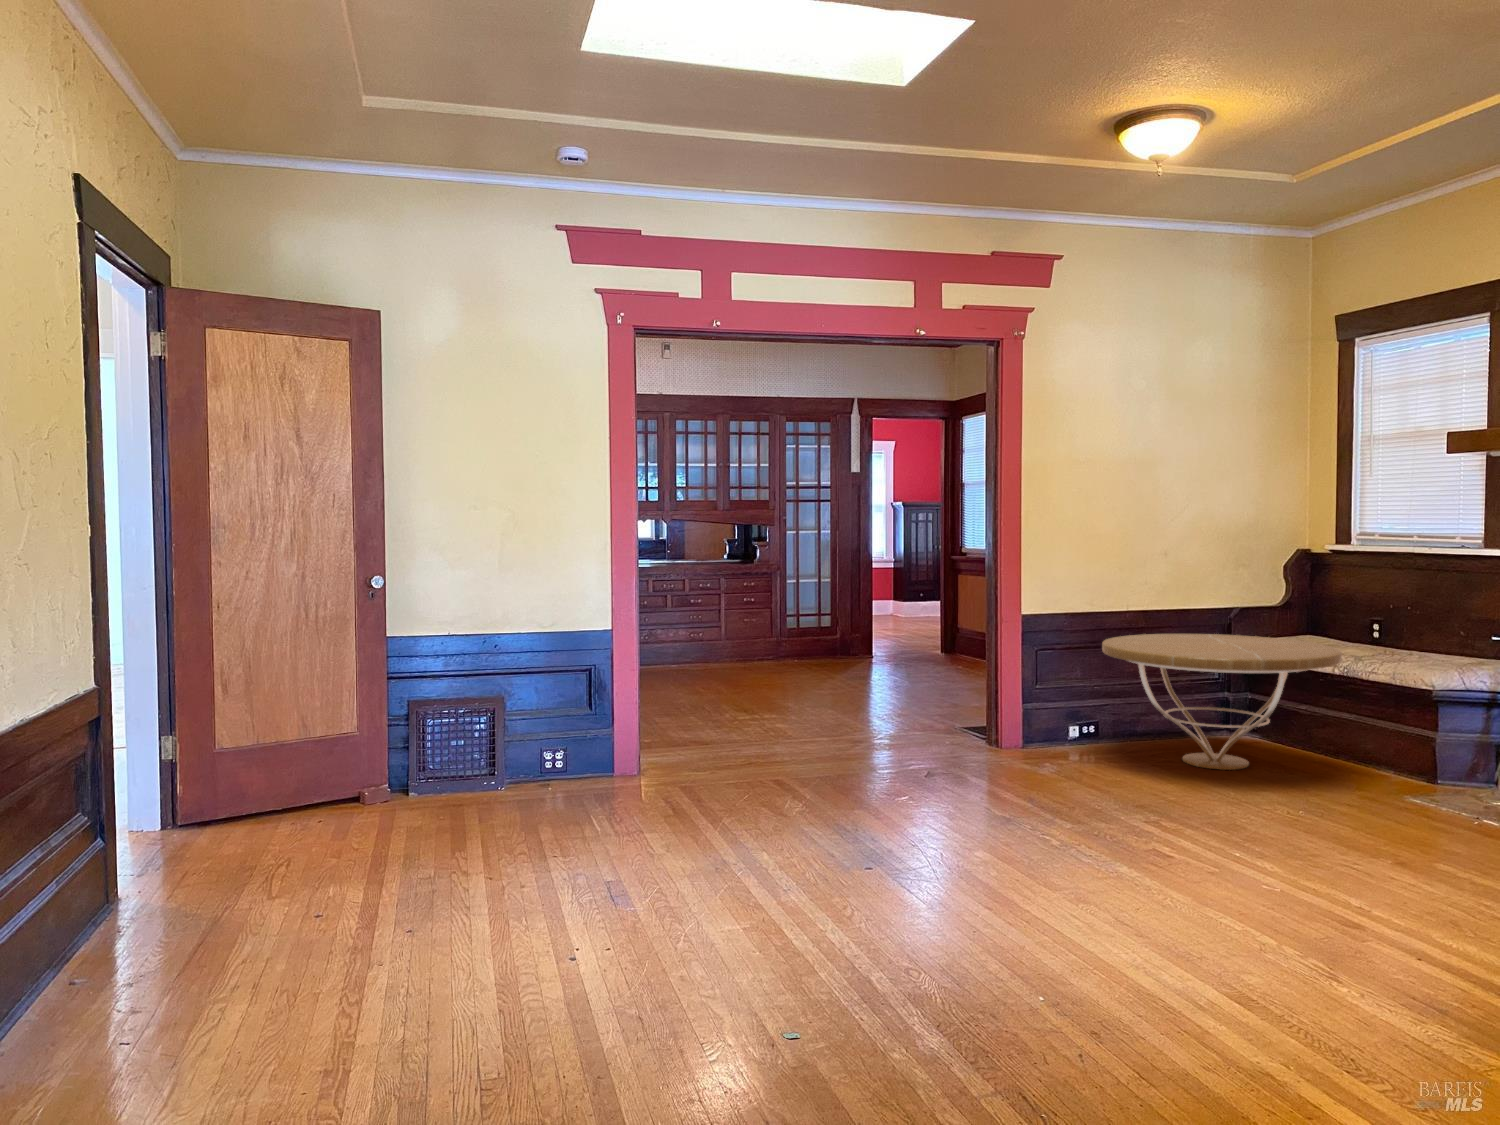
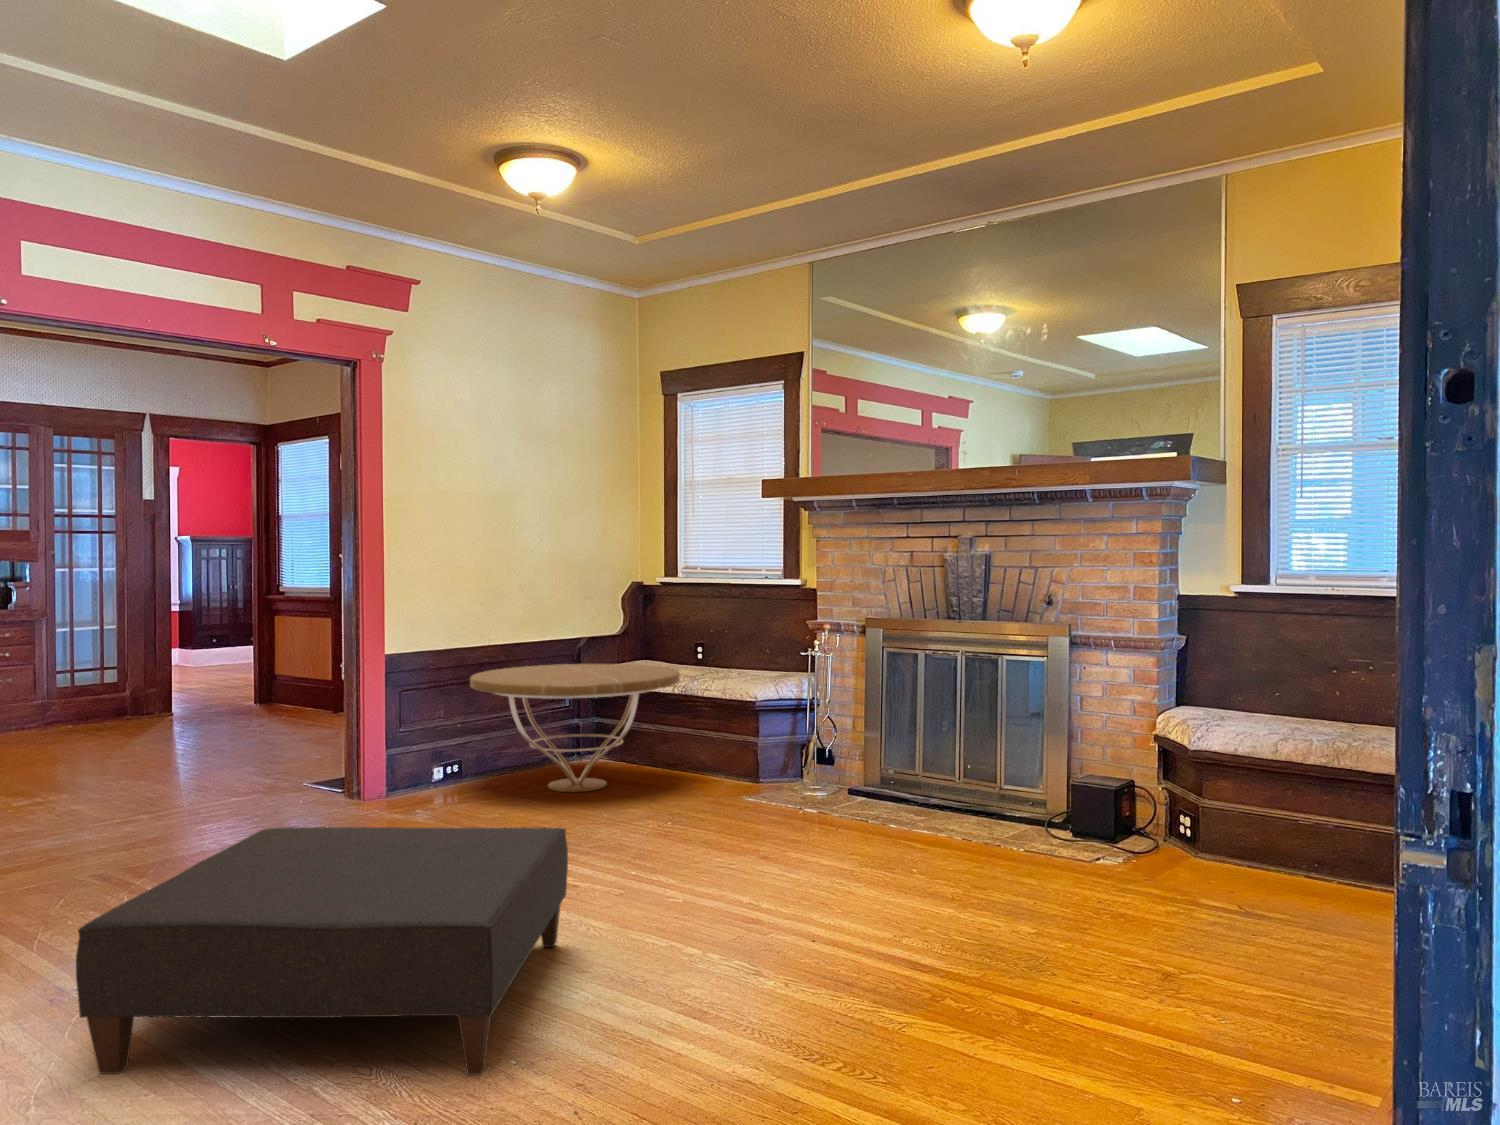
ottoman: none [698,769,1156,1060] -> present [76,827,568,1075]

